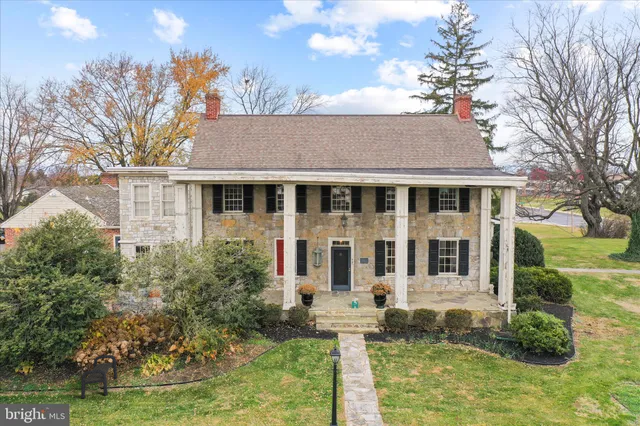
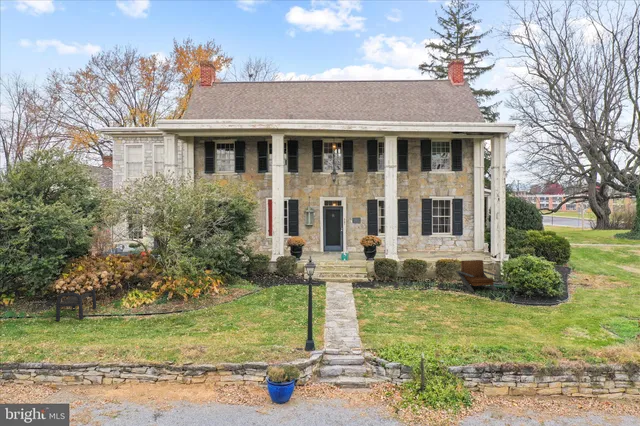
lounge chair: none [466,311,506,346] -> present [457,260,497,292]

